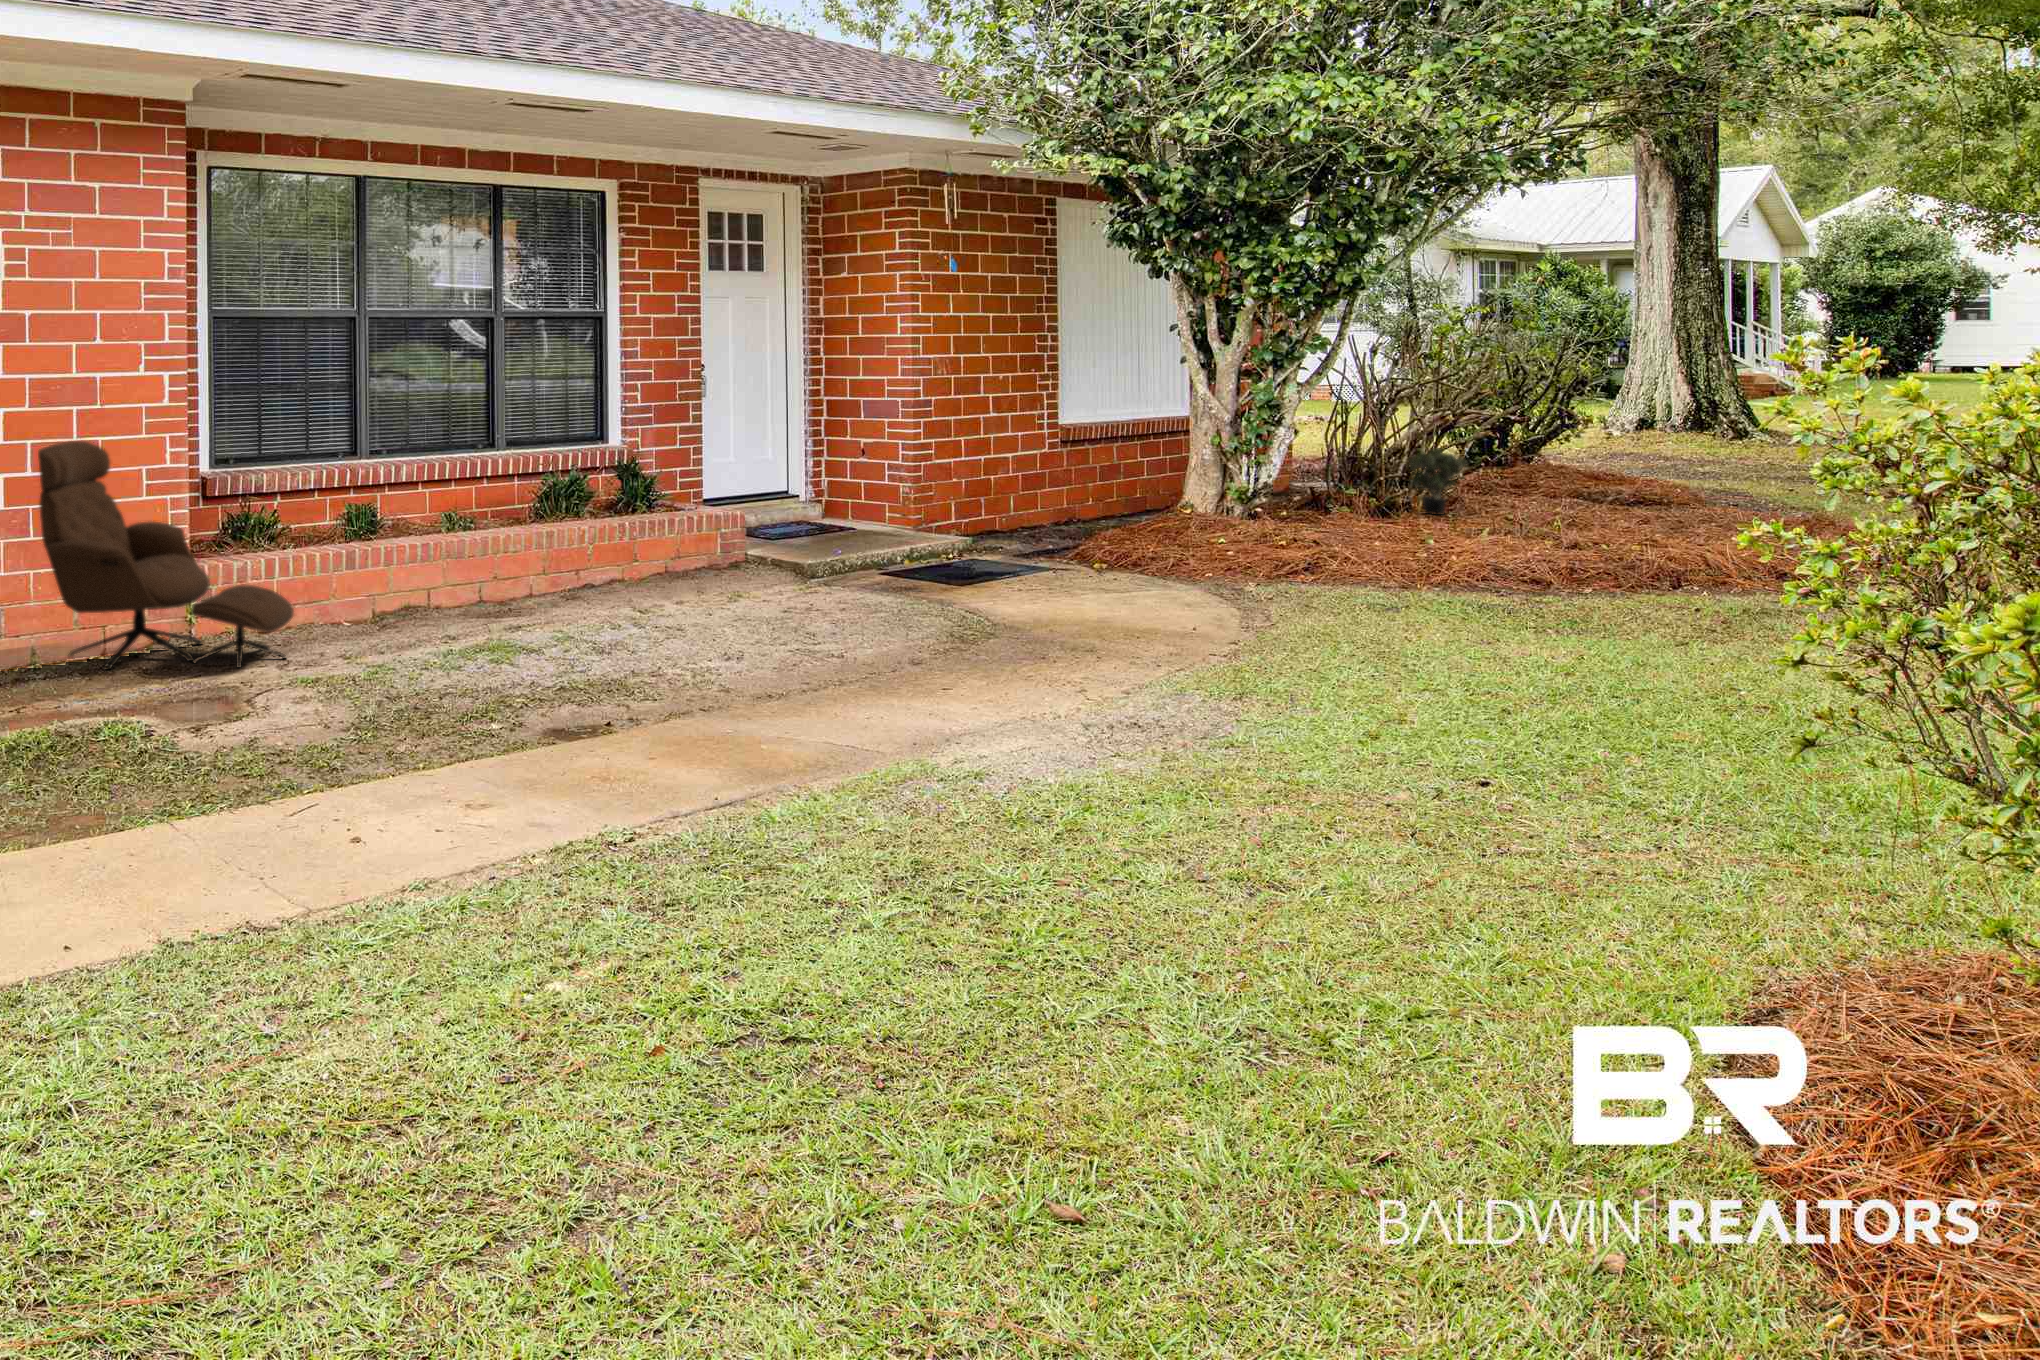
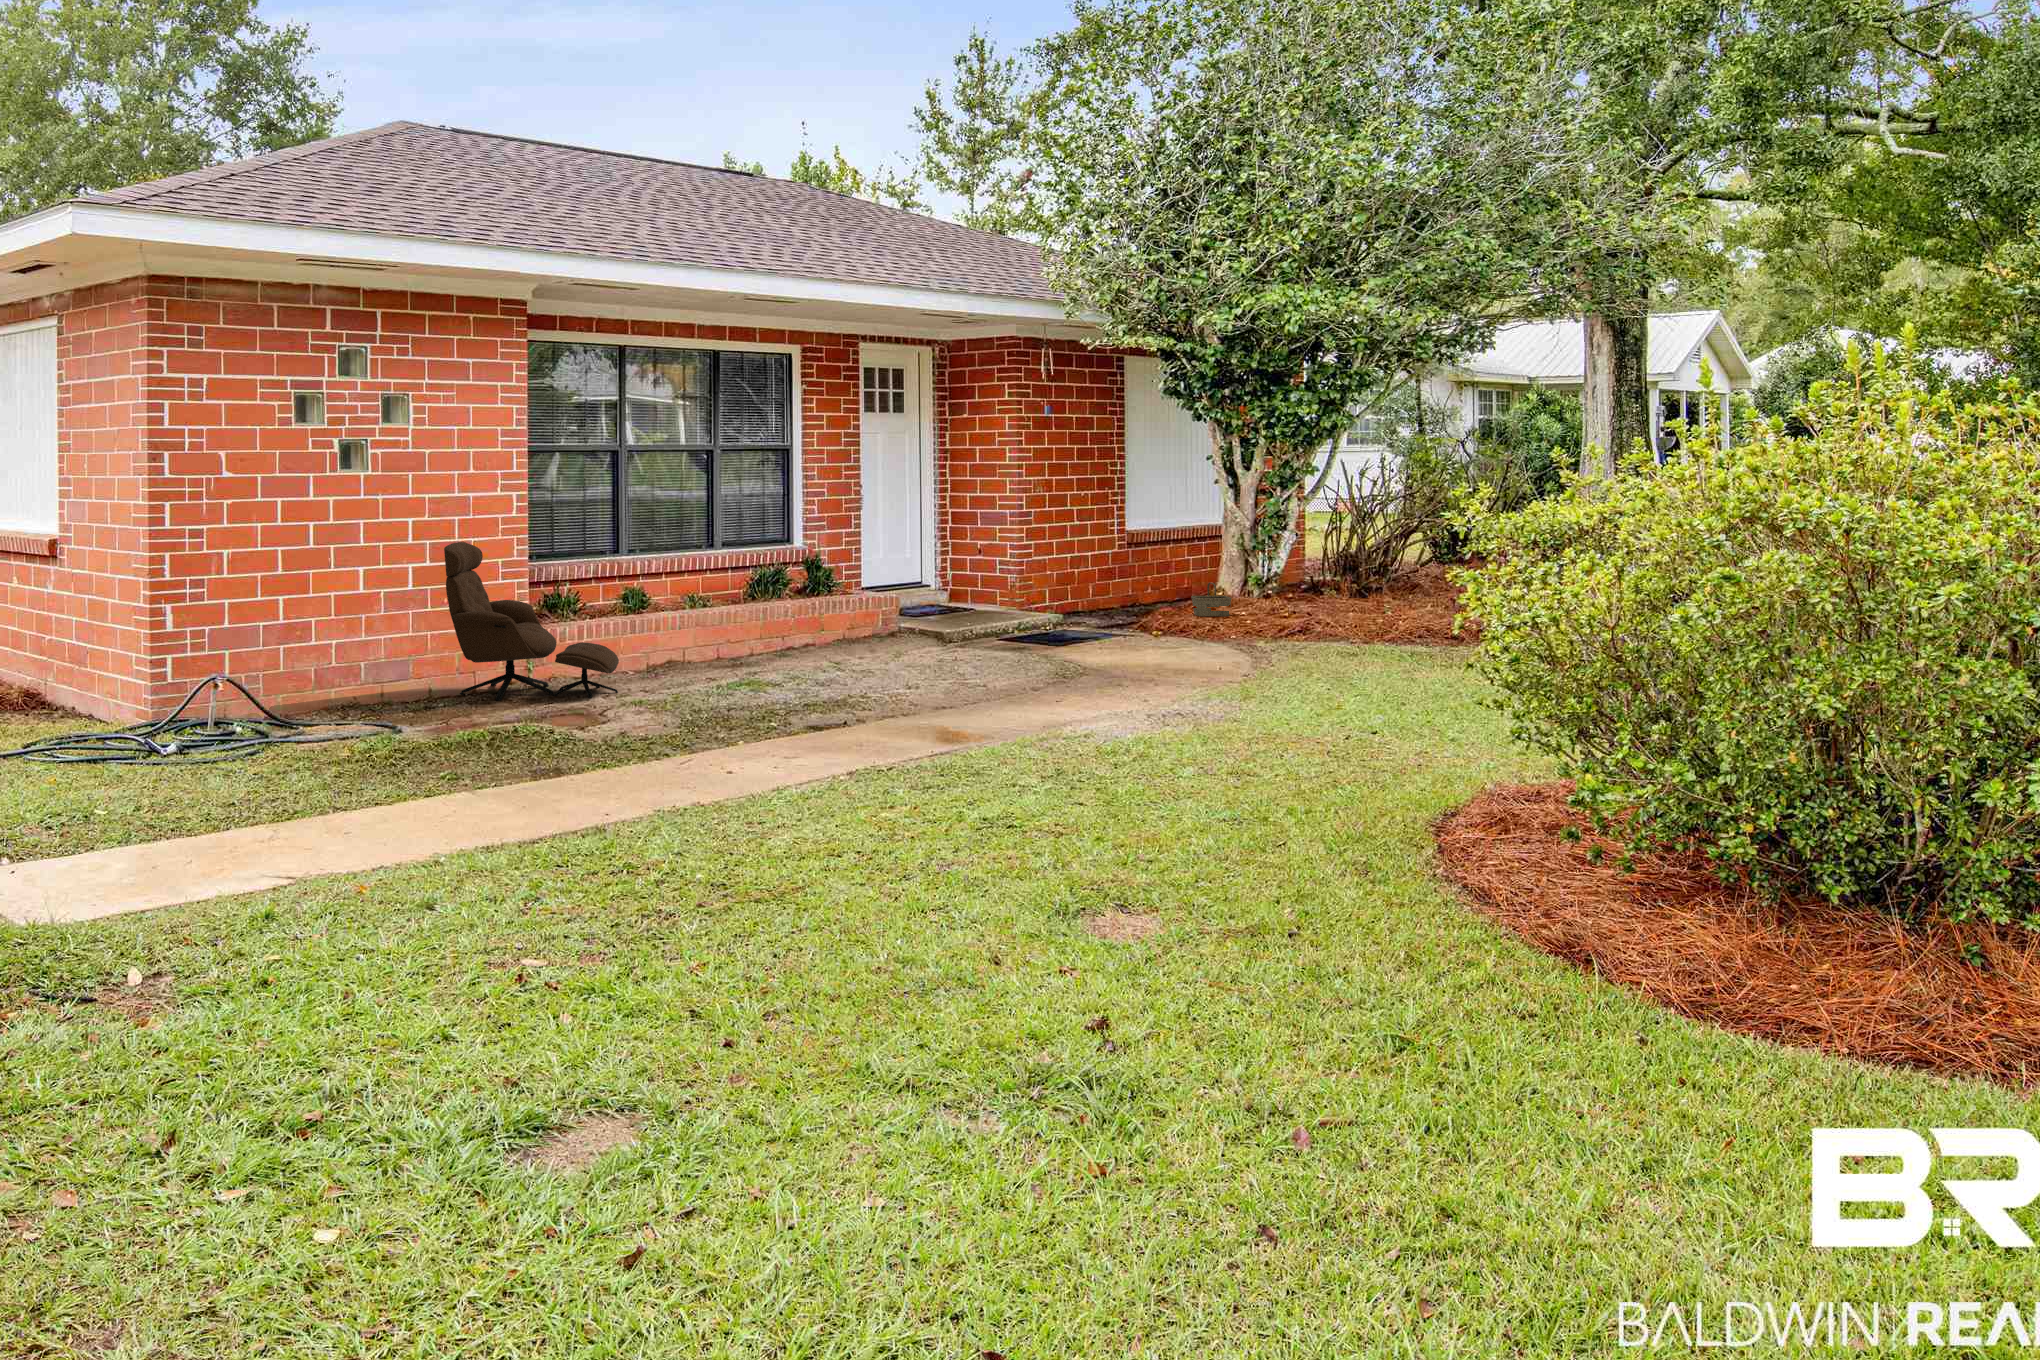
potted plant: present [1409,449,1467,515] -> none [1370,546,1412,595]
basket: none [1150,496,1207,542] -> present [1191,583,1232,616]

